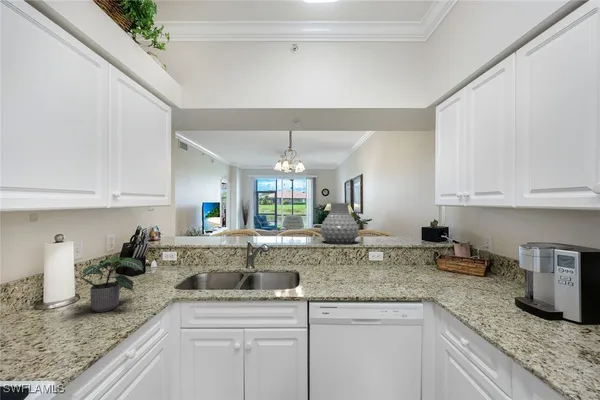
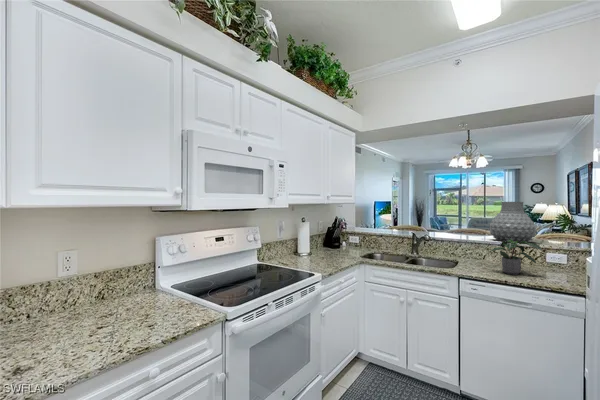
potted plant: present [81,255,143,312] -> present [491,239,542,275]

